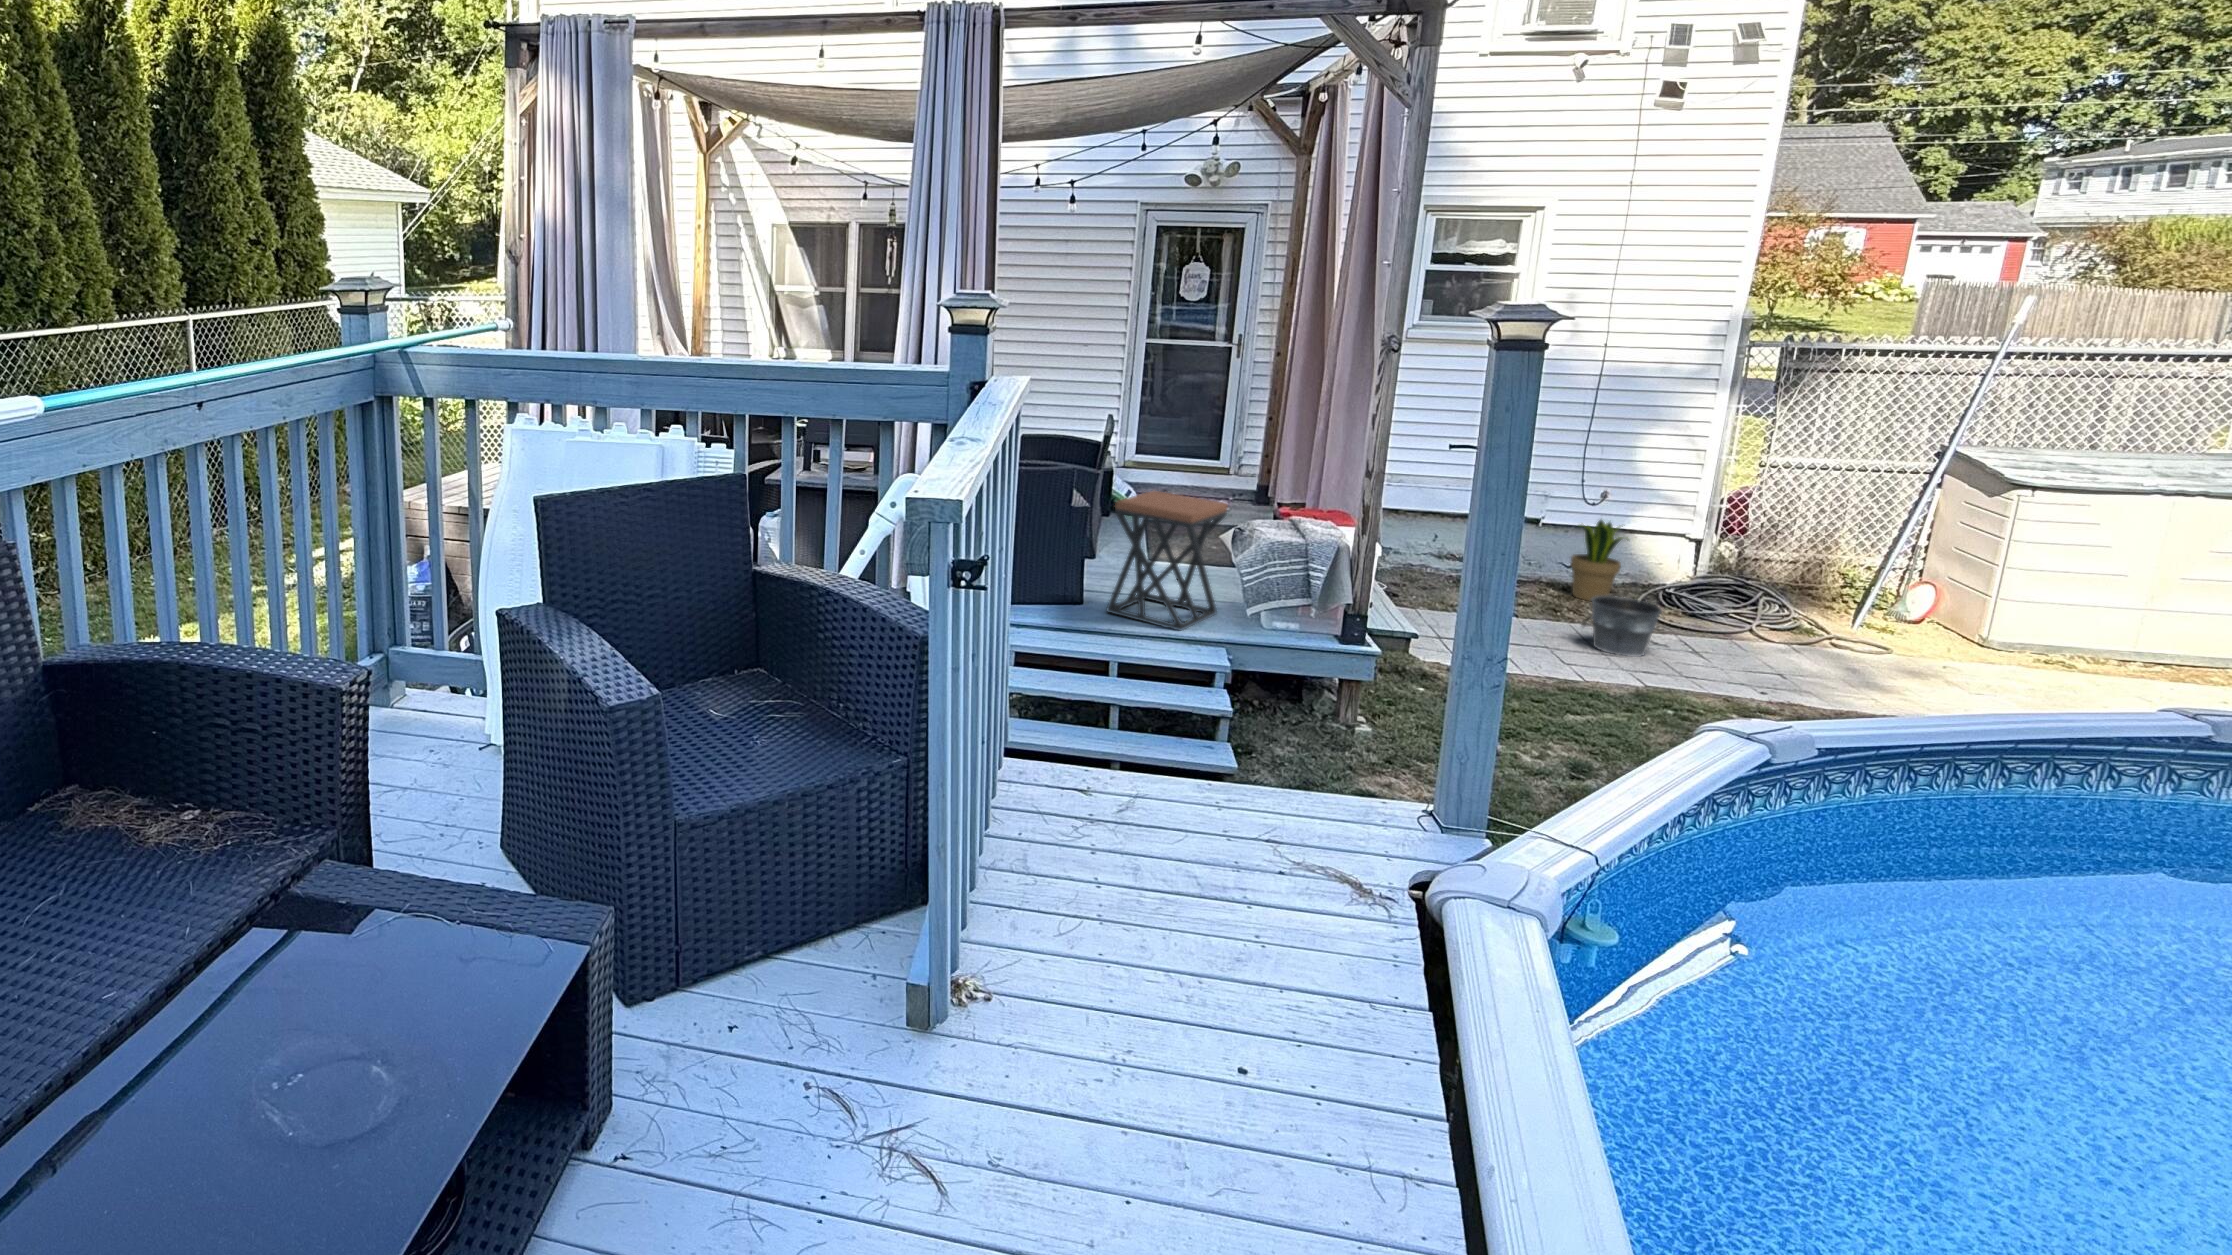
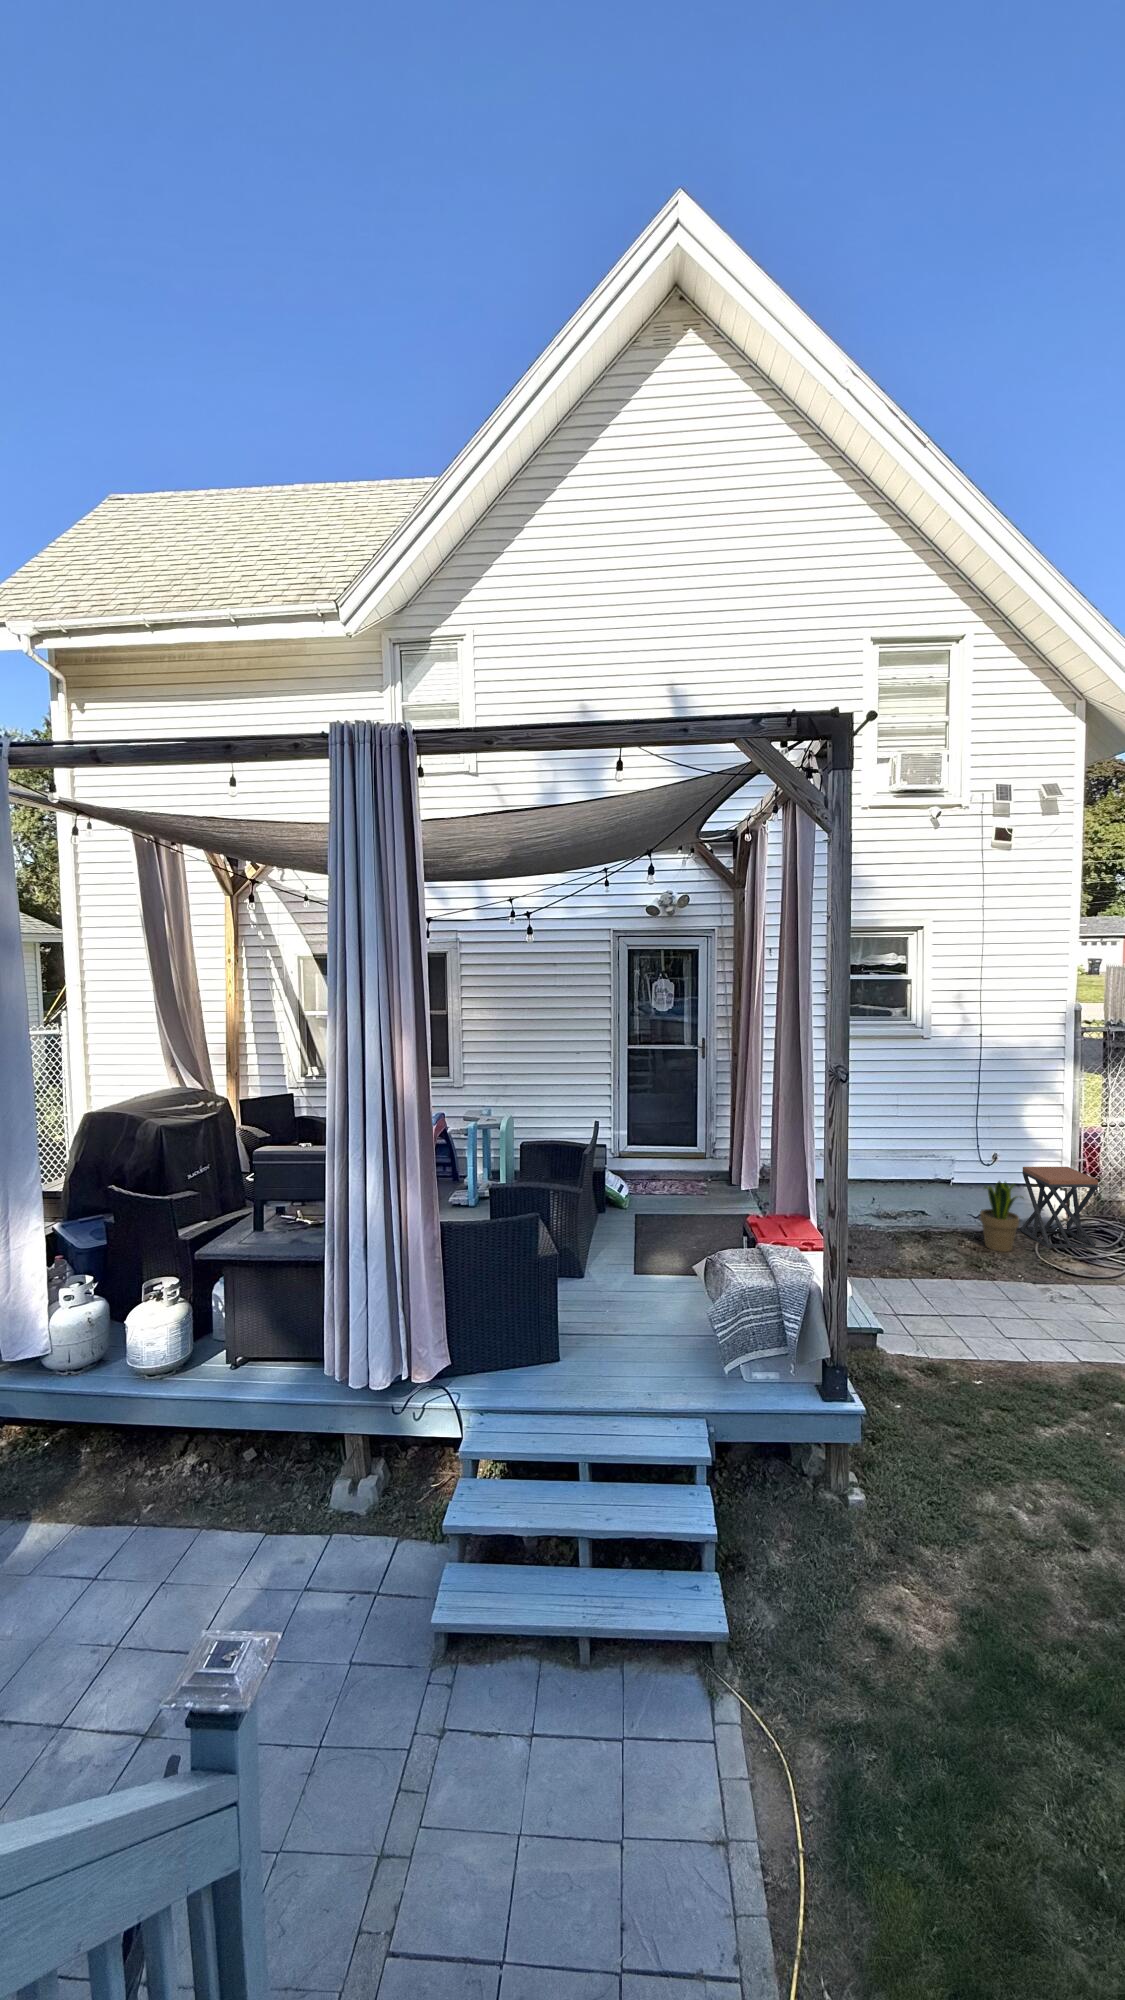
stool: present [1107,491,1228,630] -> present [1021,1167,1098,1248]
bucket: present [1582,596,1662,657] -> none [1012,1266,1079,1327]

